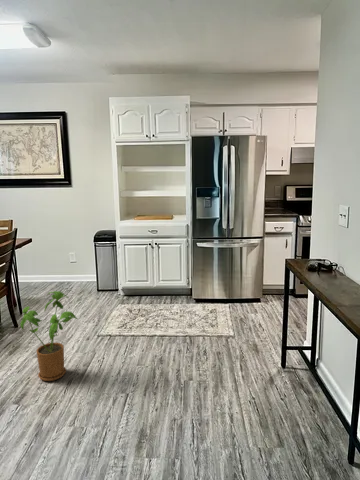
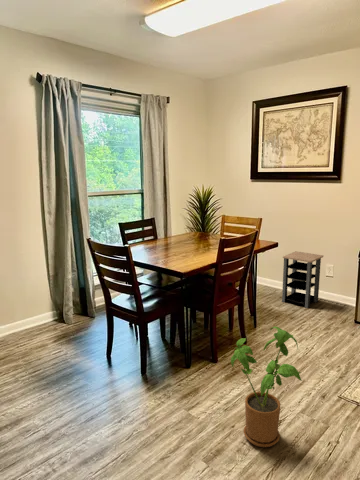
side table: none [33,246,67,291] -> present [282,251,323,308]

